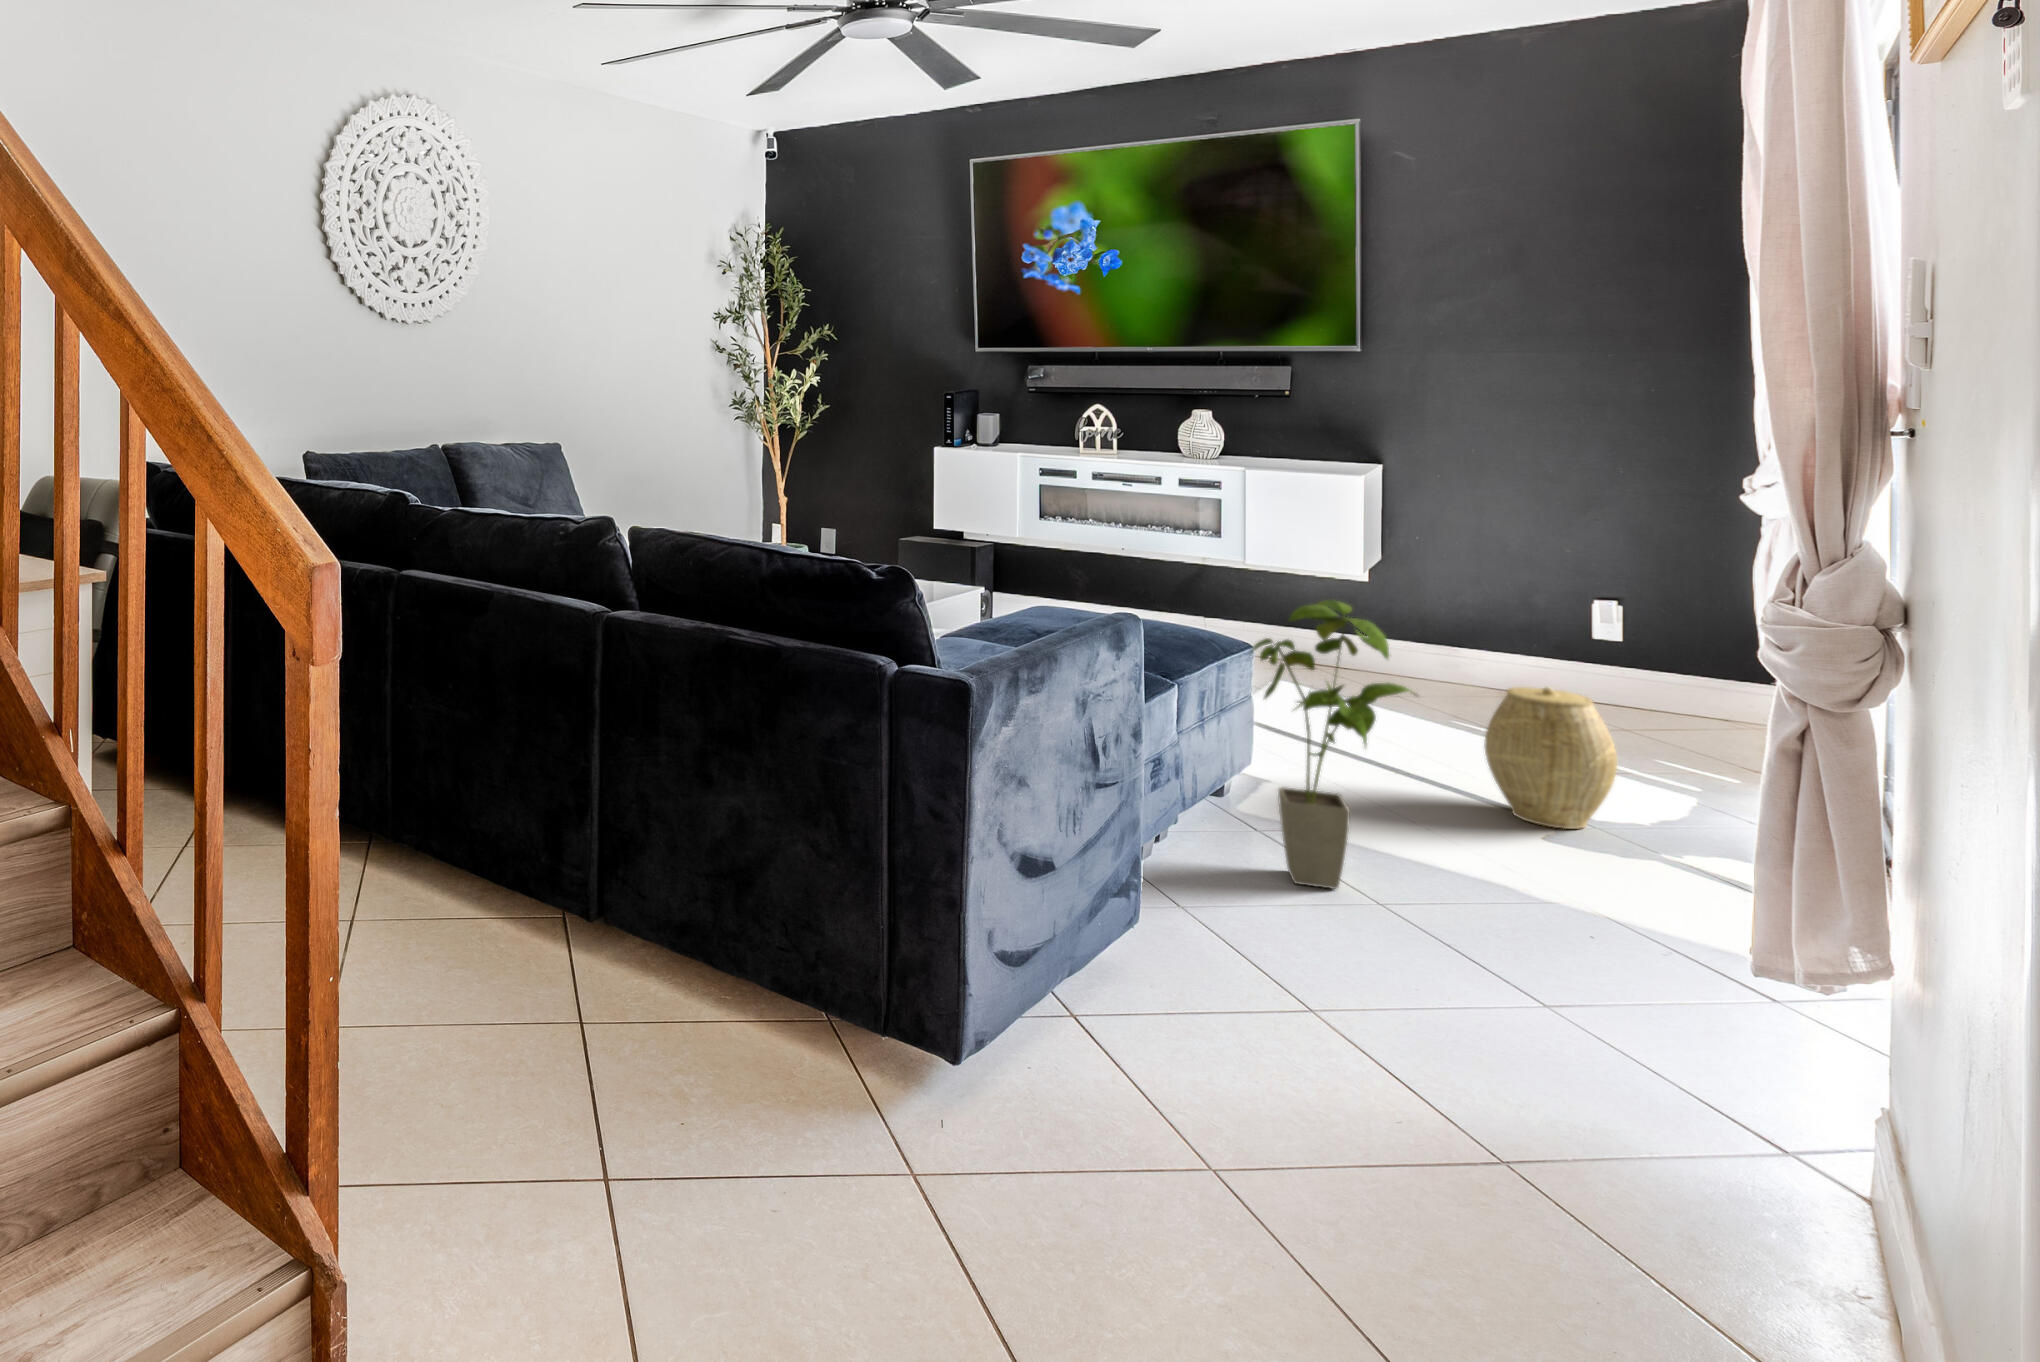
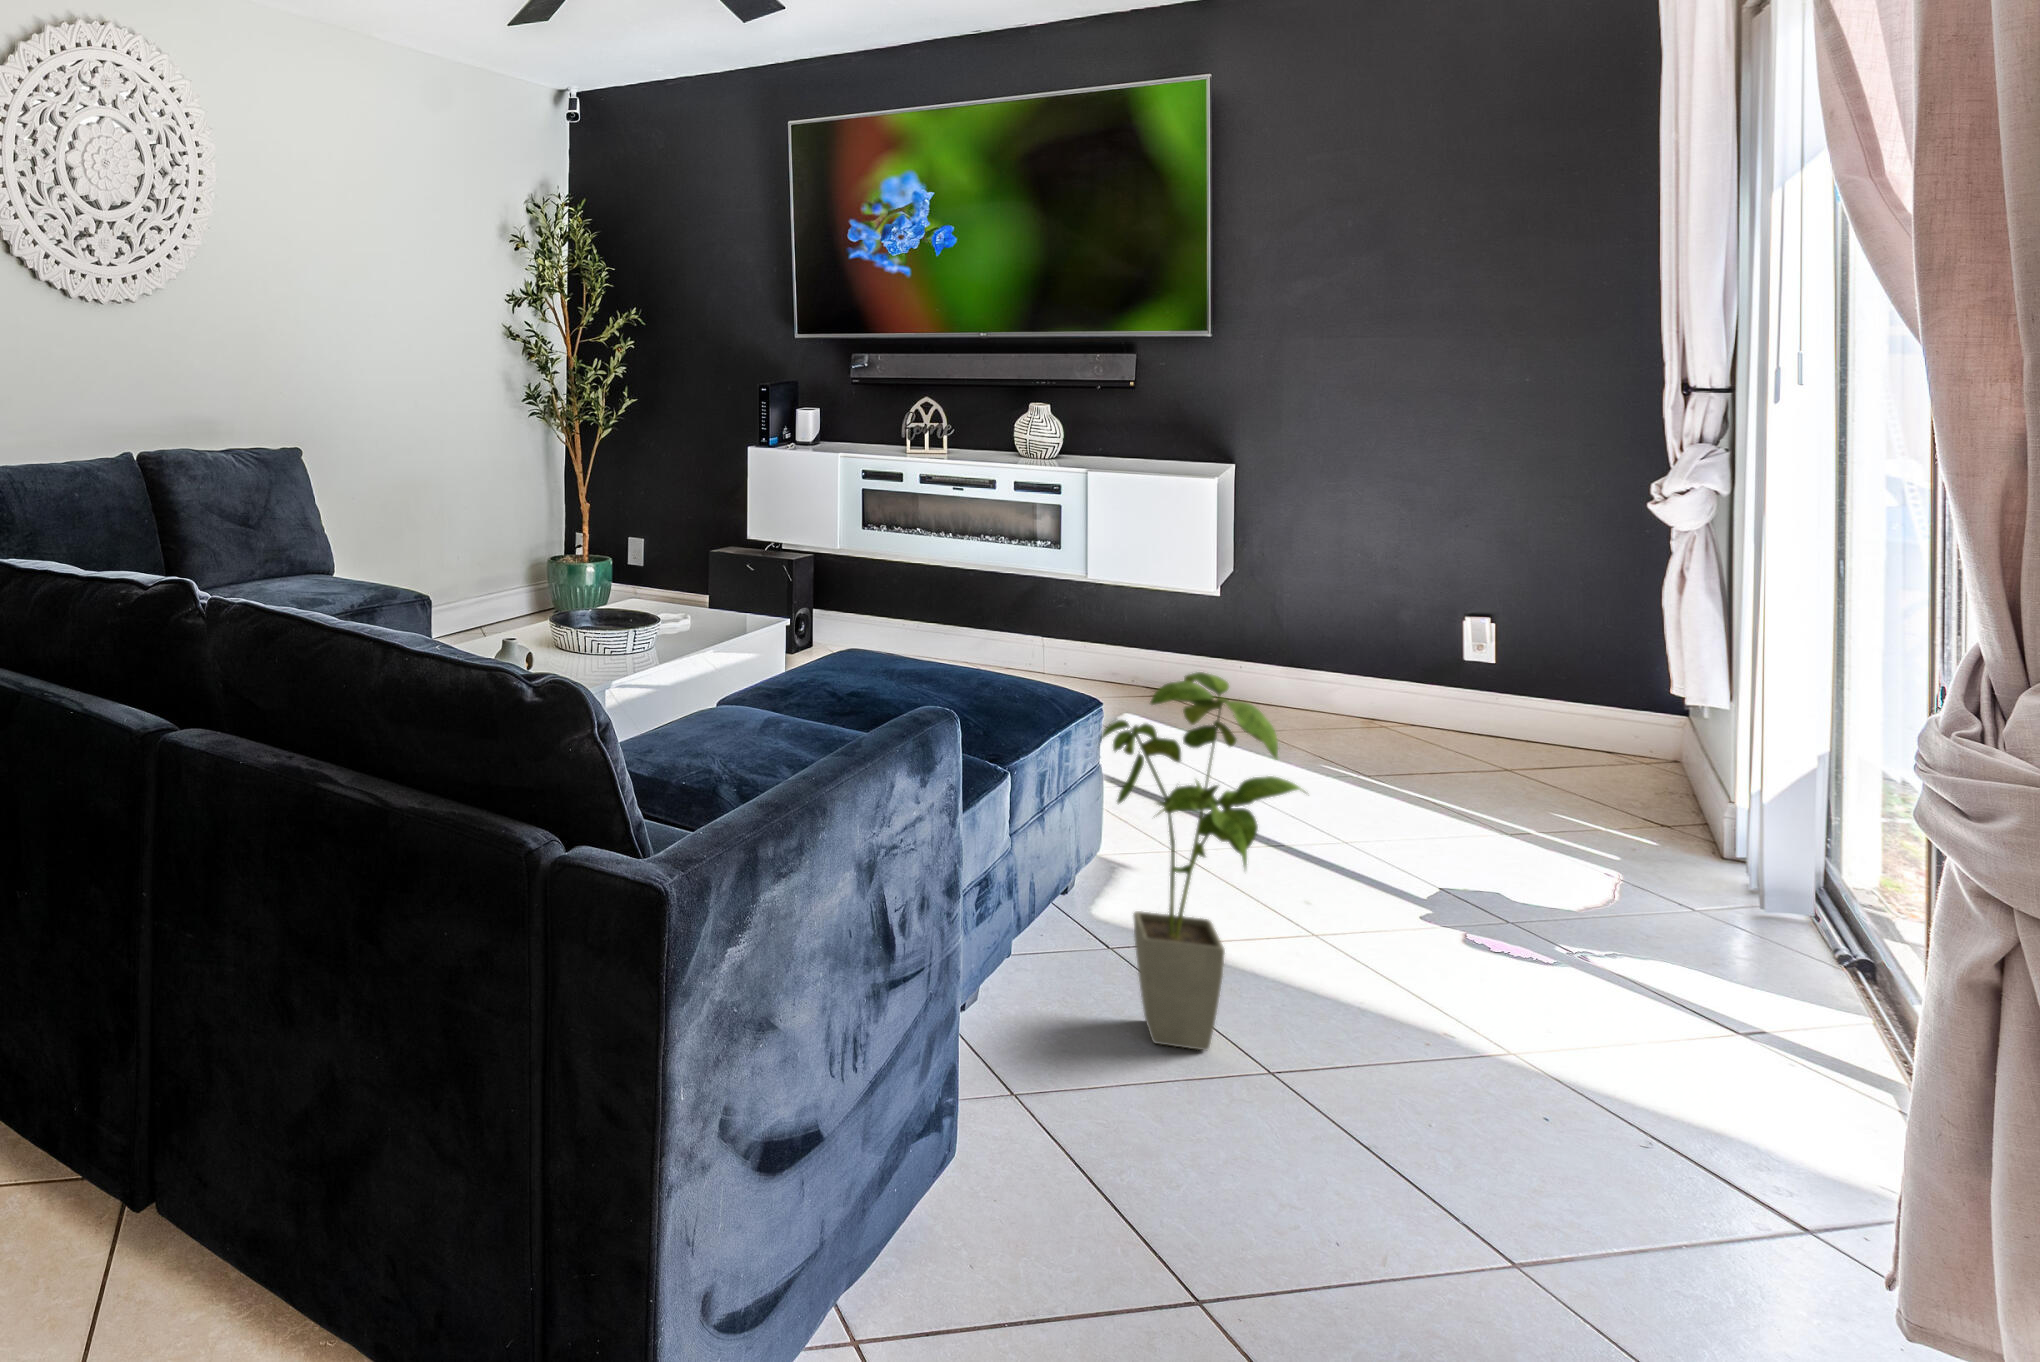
woven basket: present [1484,687,1618,829] -> none [1370,754,1526,932]

